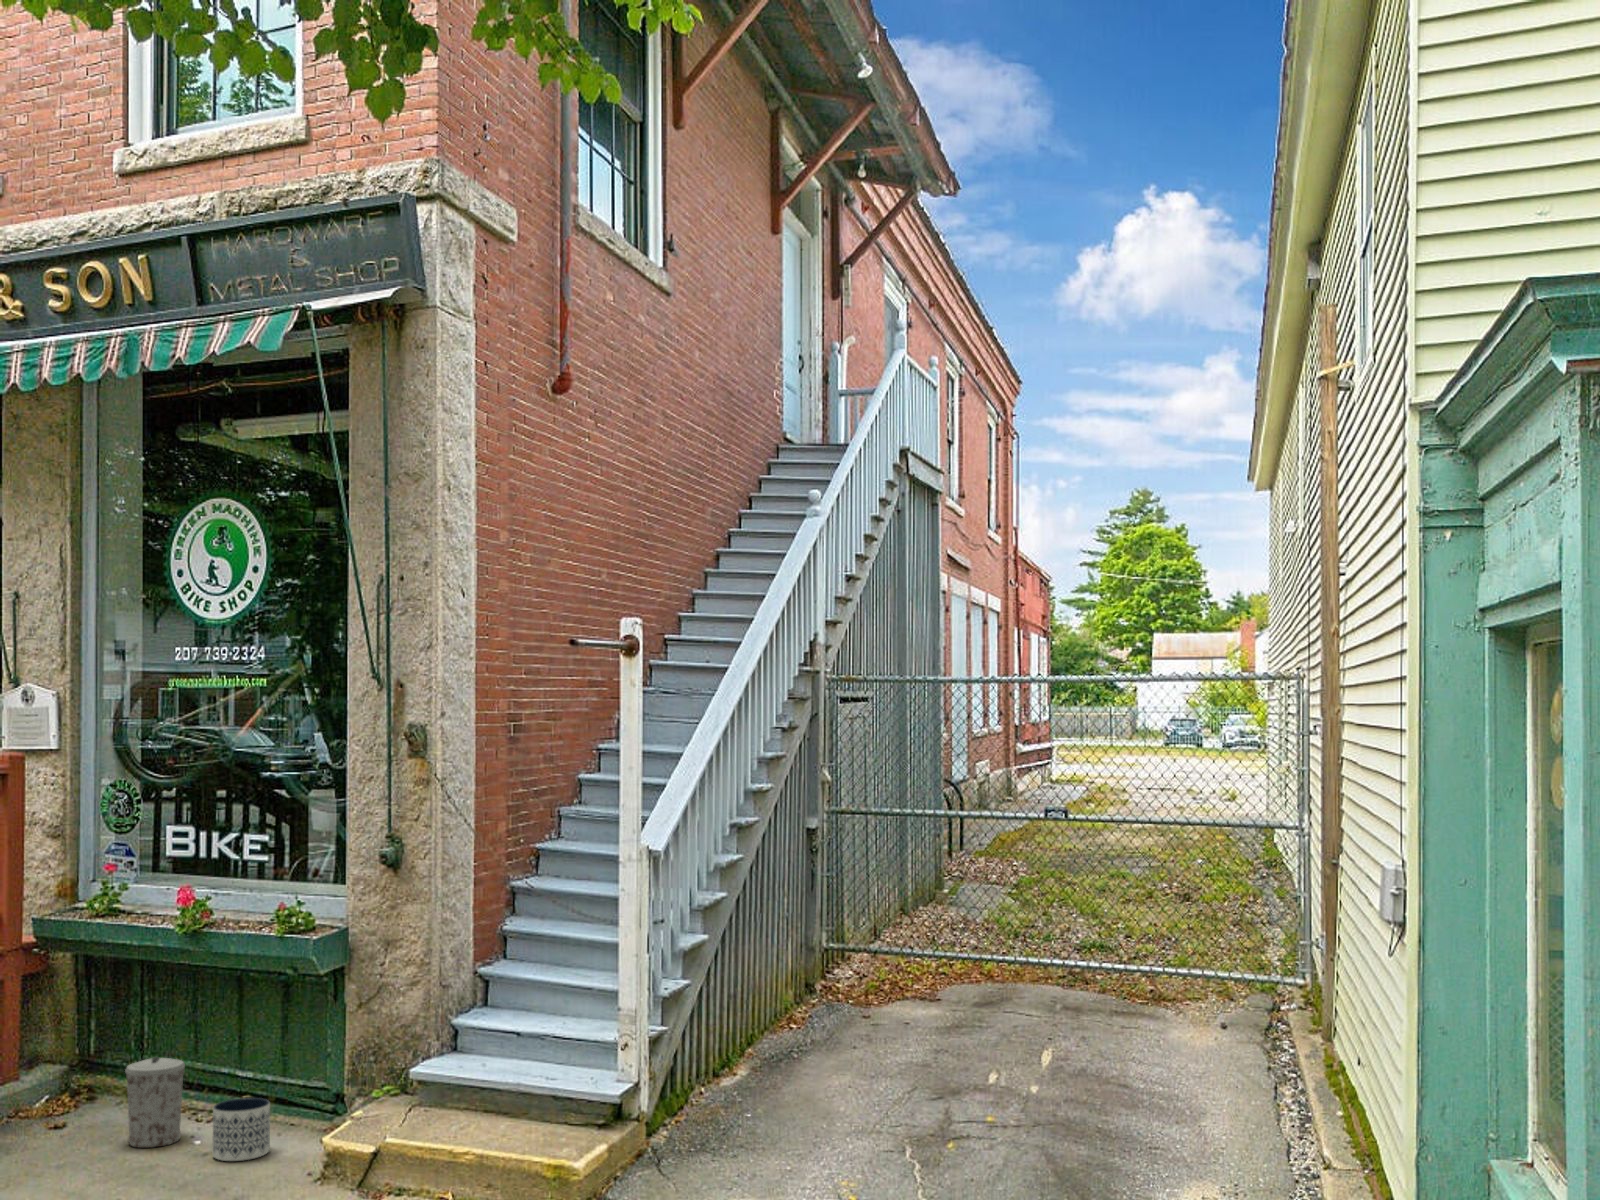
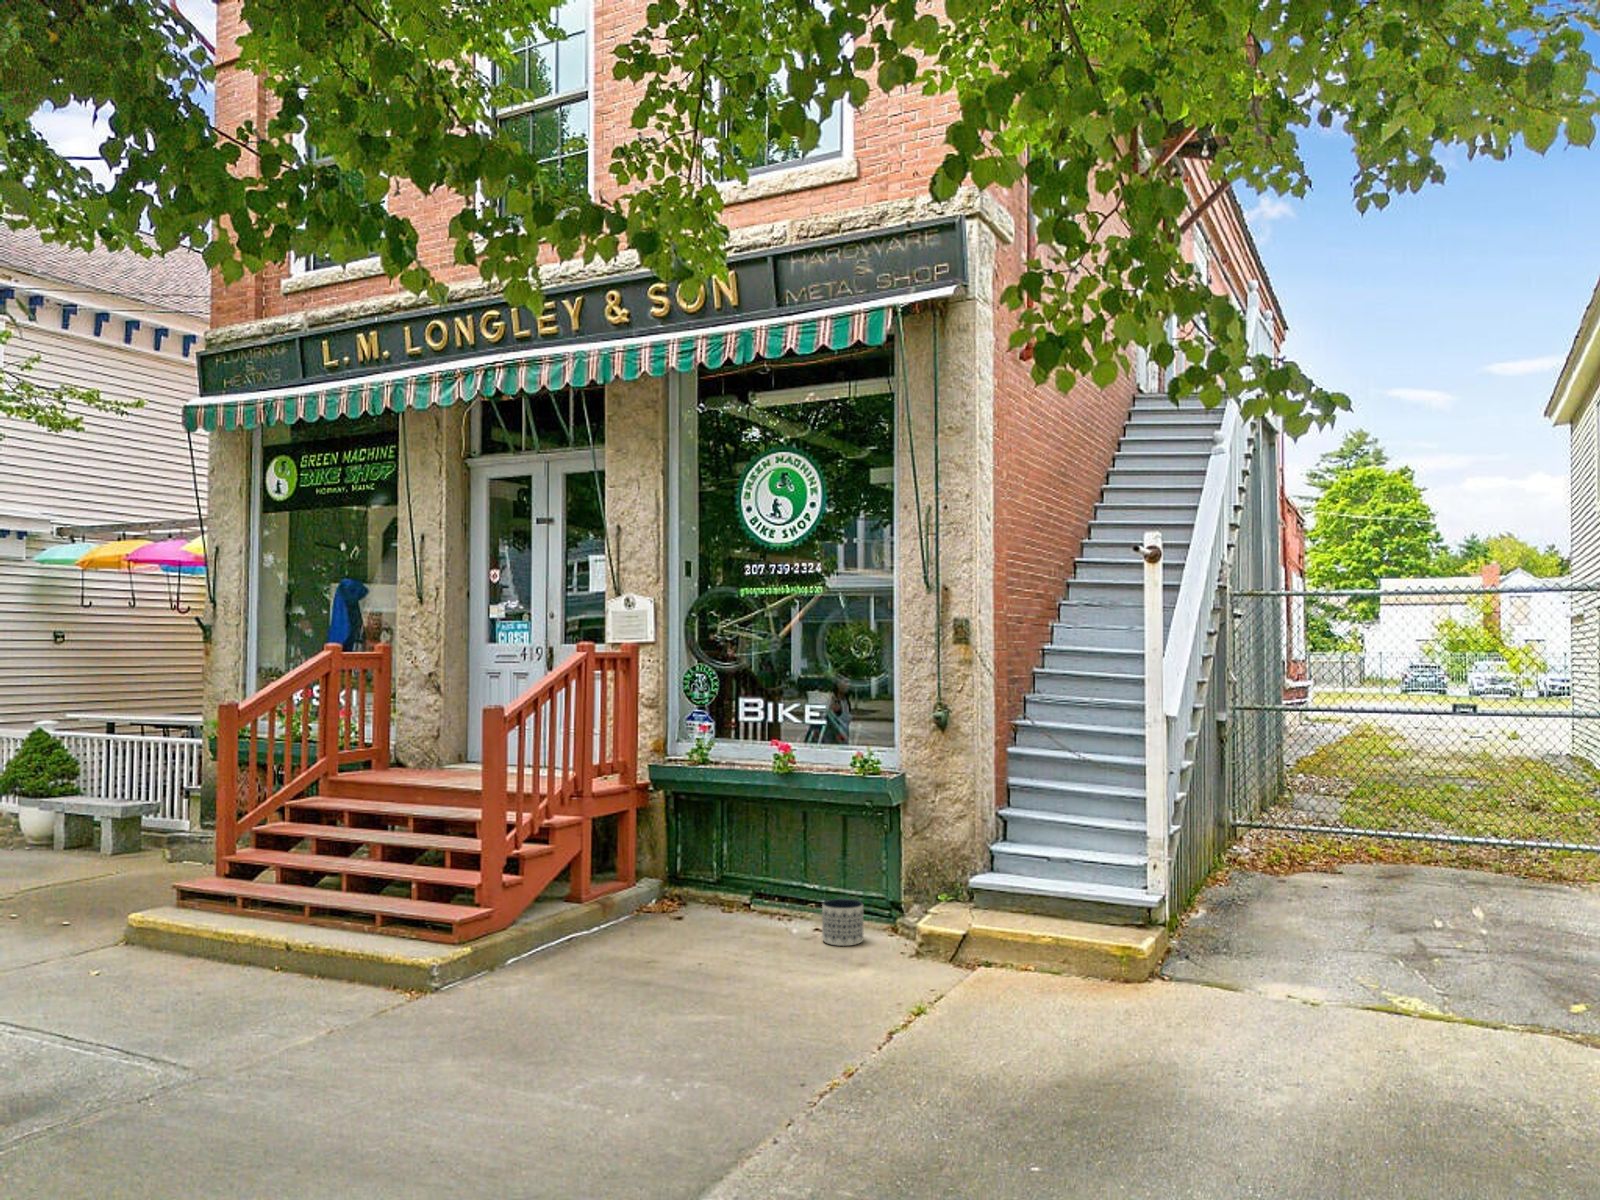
trash can: present [125,1057,185,1148] -> none [746,867,787,934]

